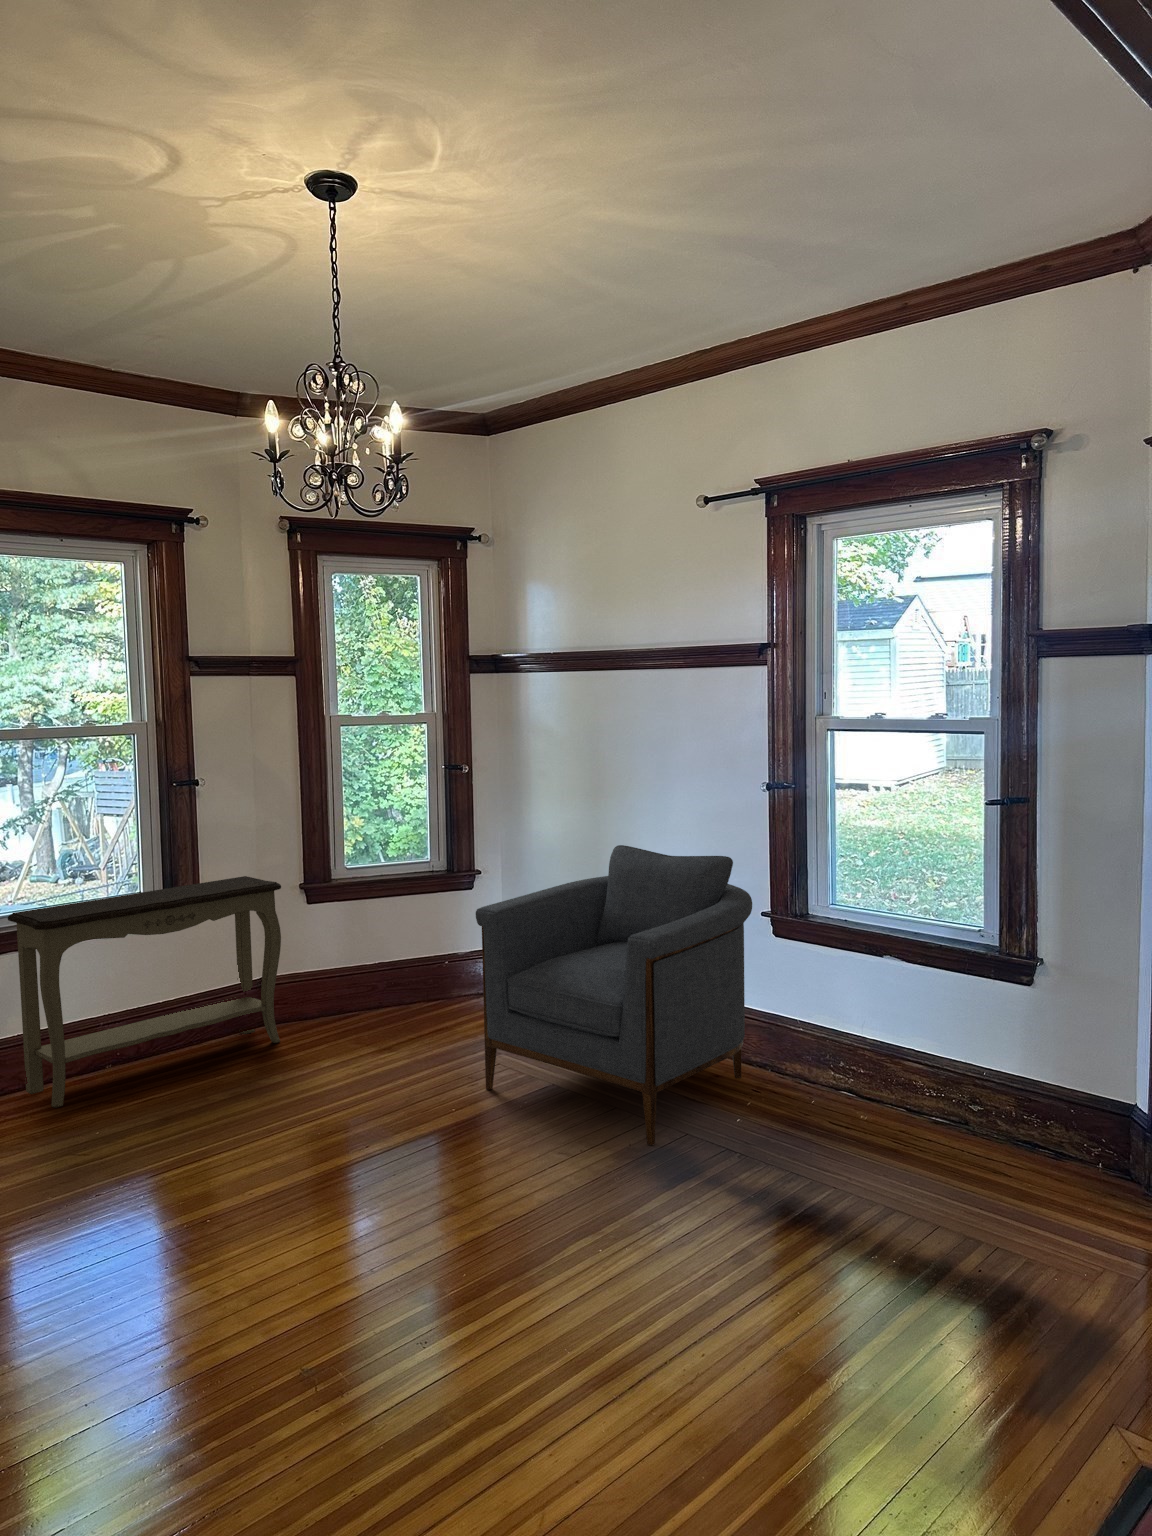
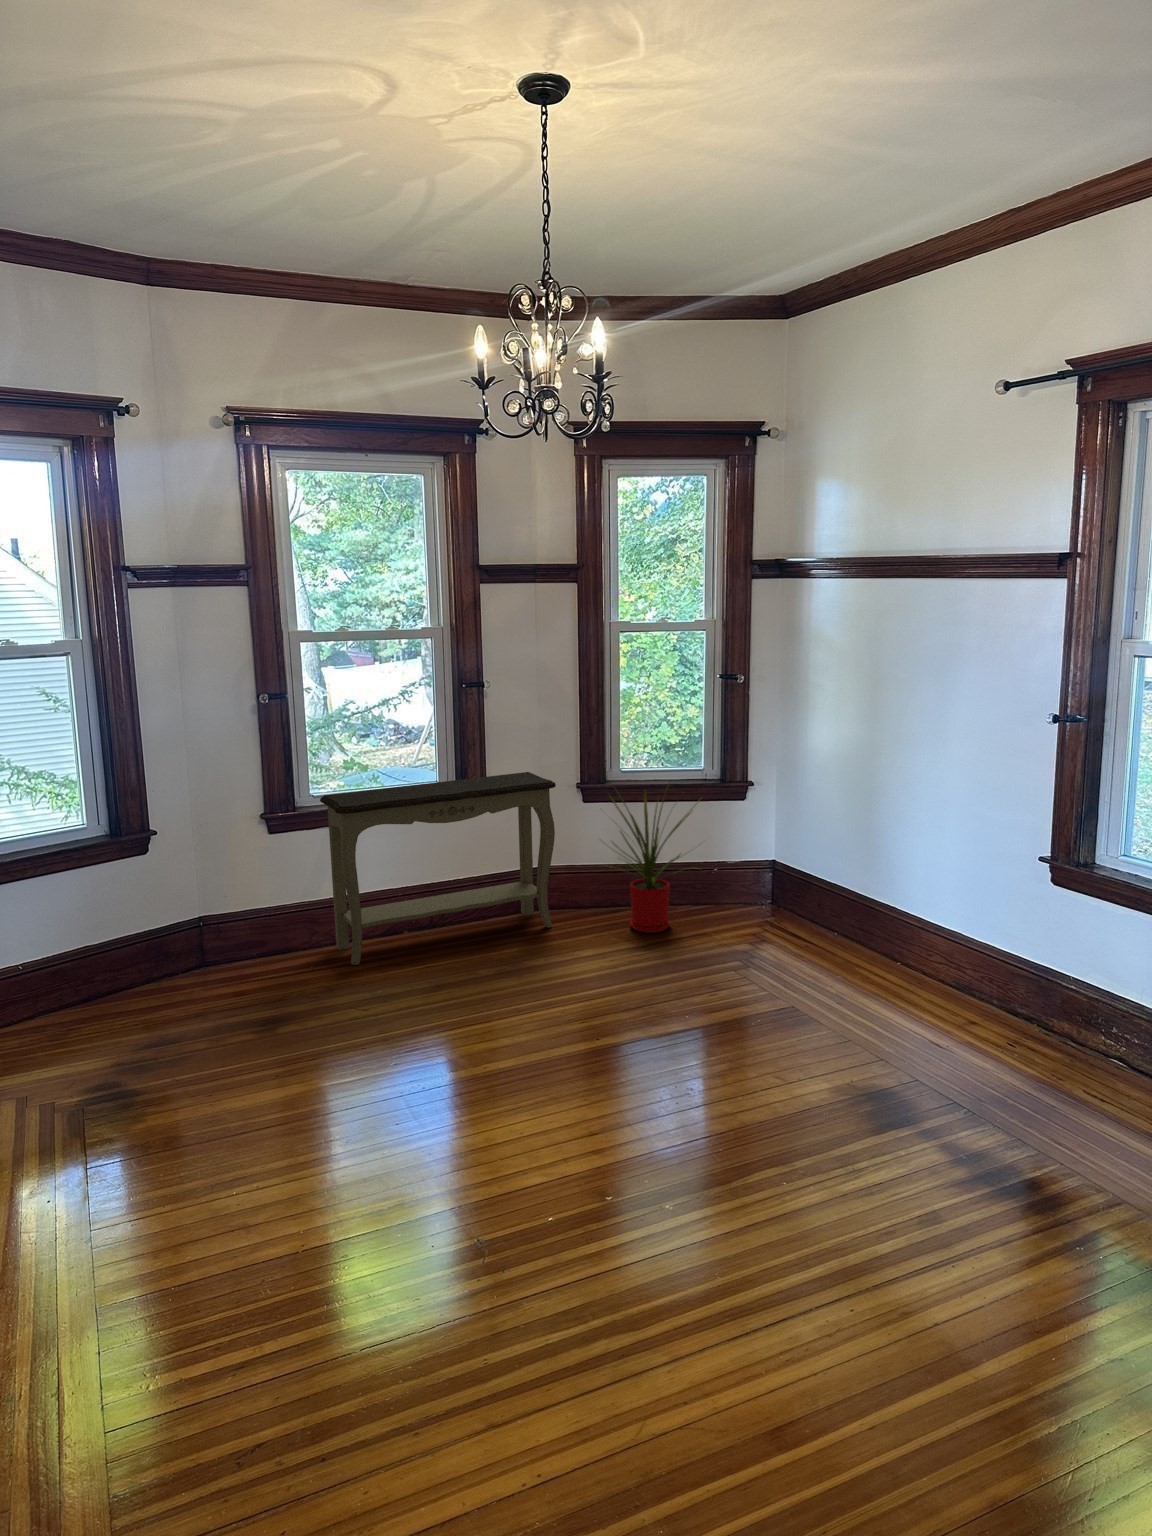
armchair: present [476,845,752,1145] -> none [720,770,1021,1090]
house plant: none [324,875,442,1035] -> present [611,789,701,933]

